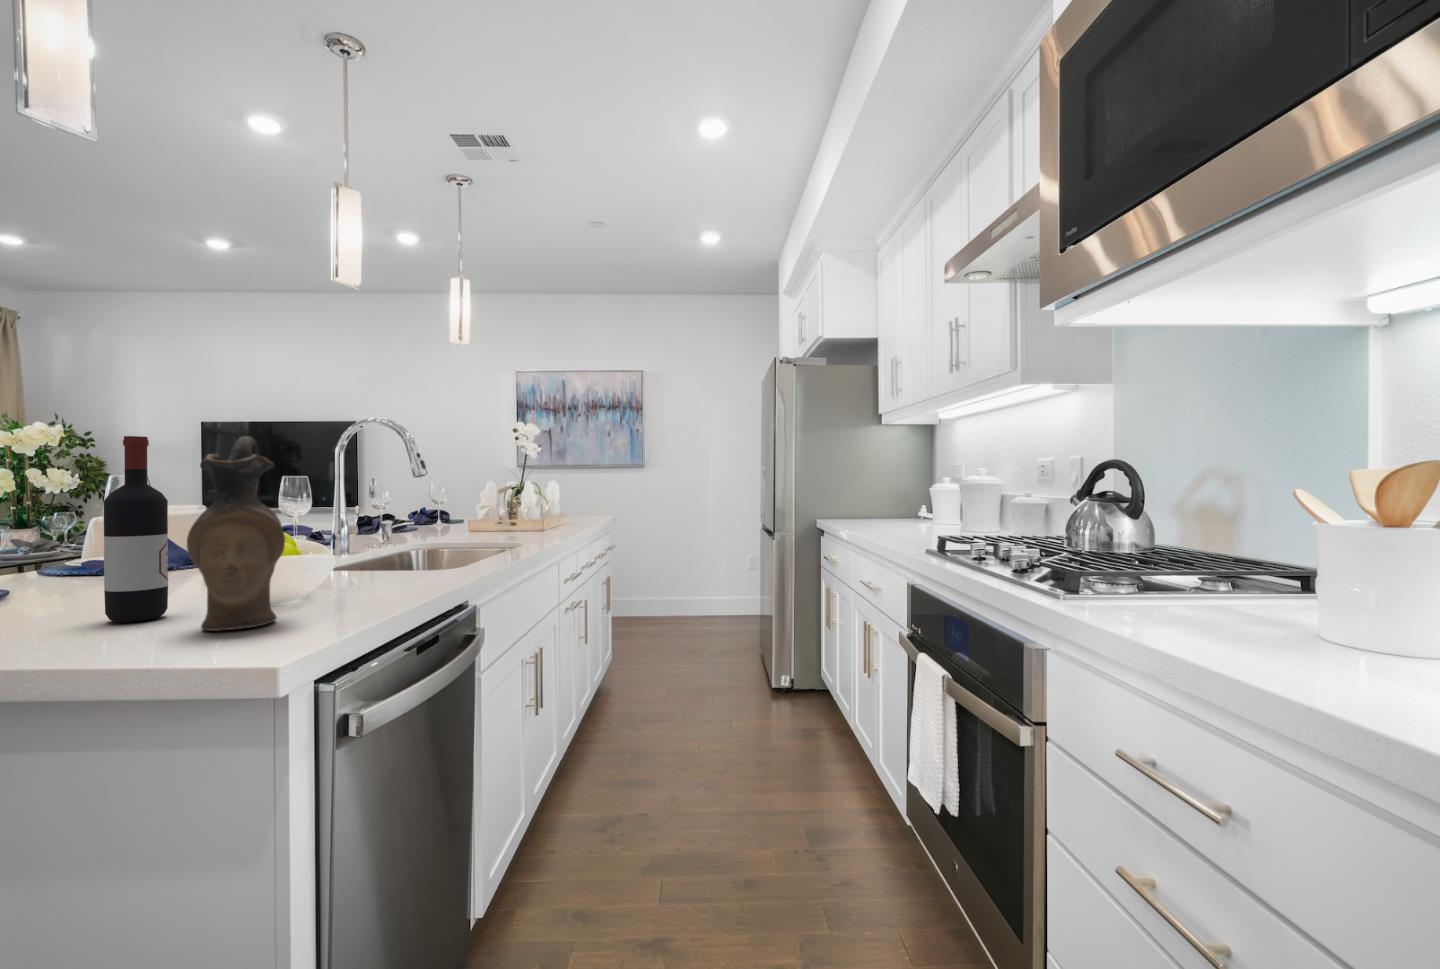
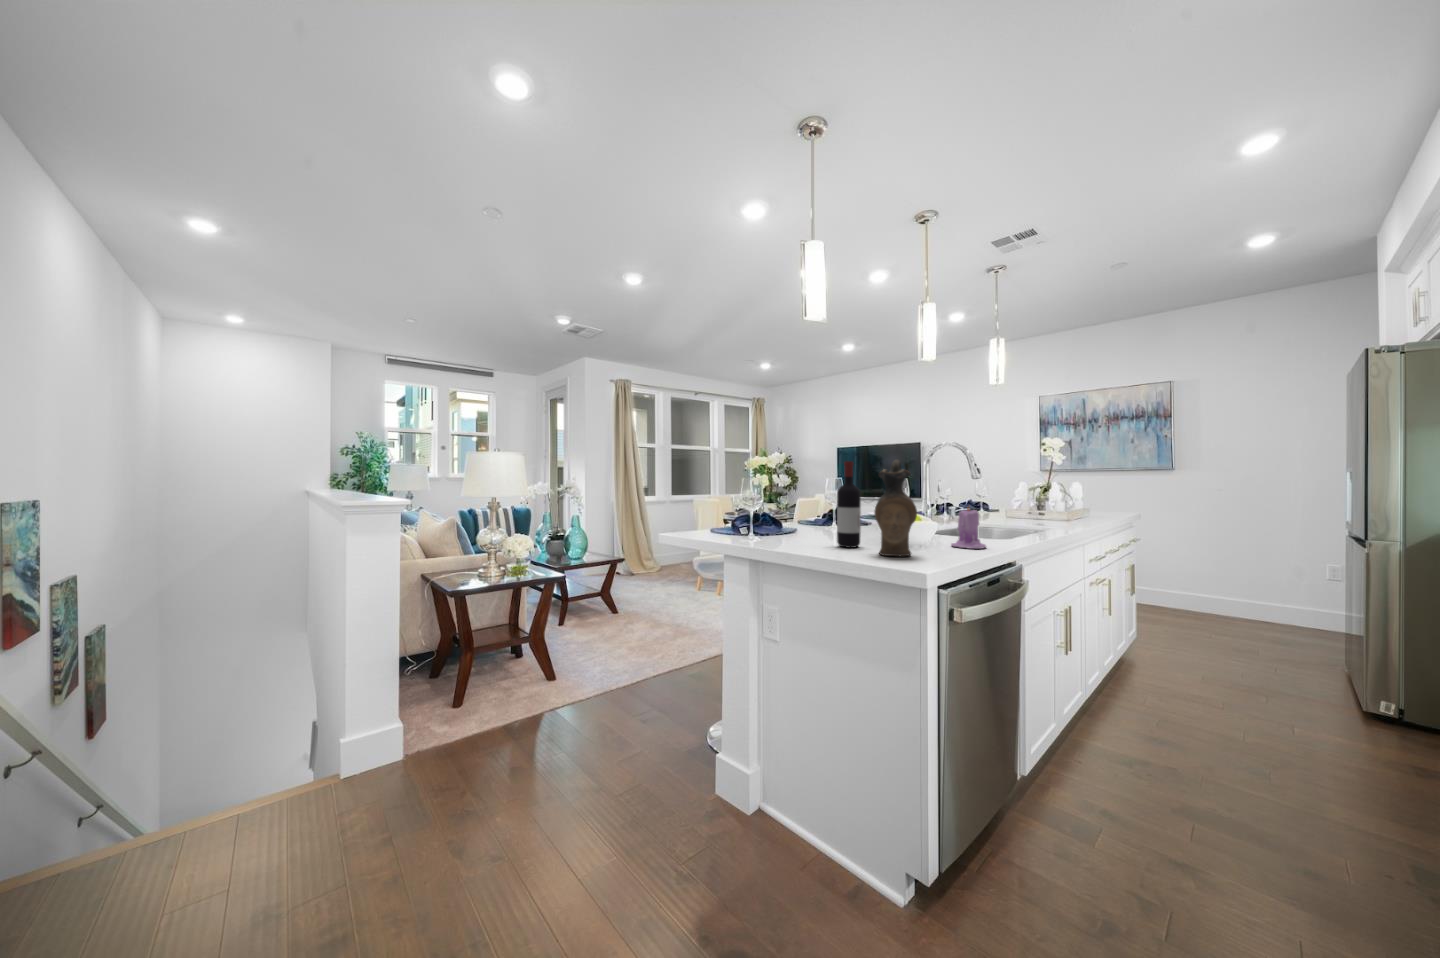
candle: none [366,517,424,591] -> present [951,508,986,549]

